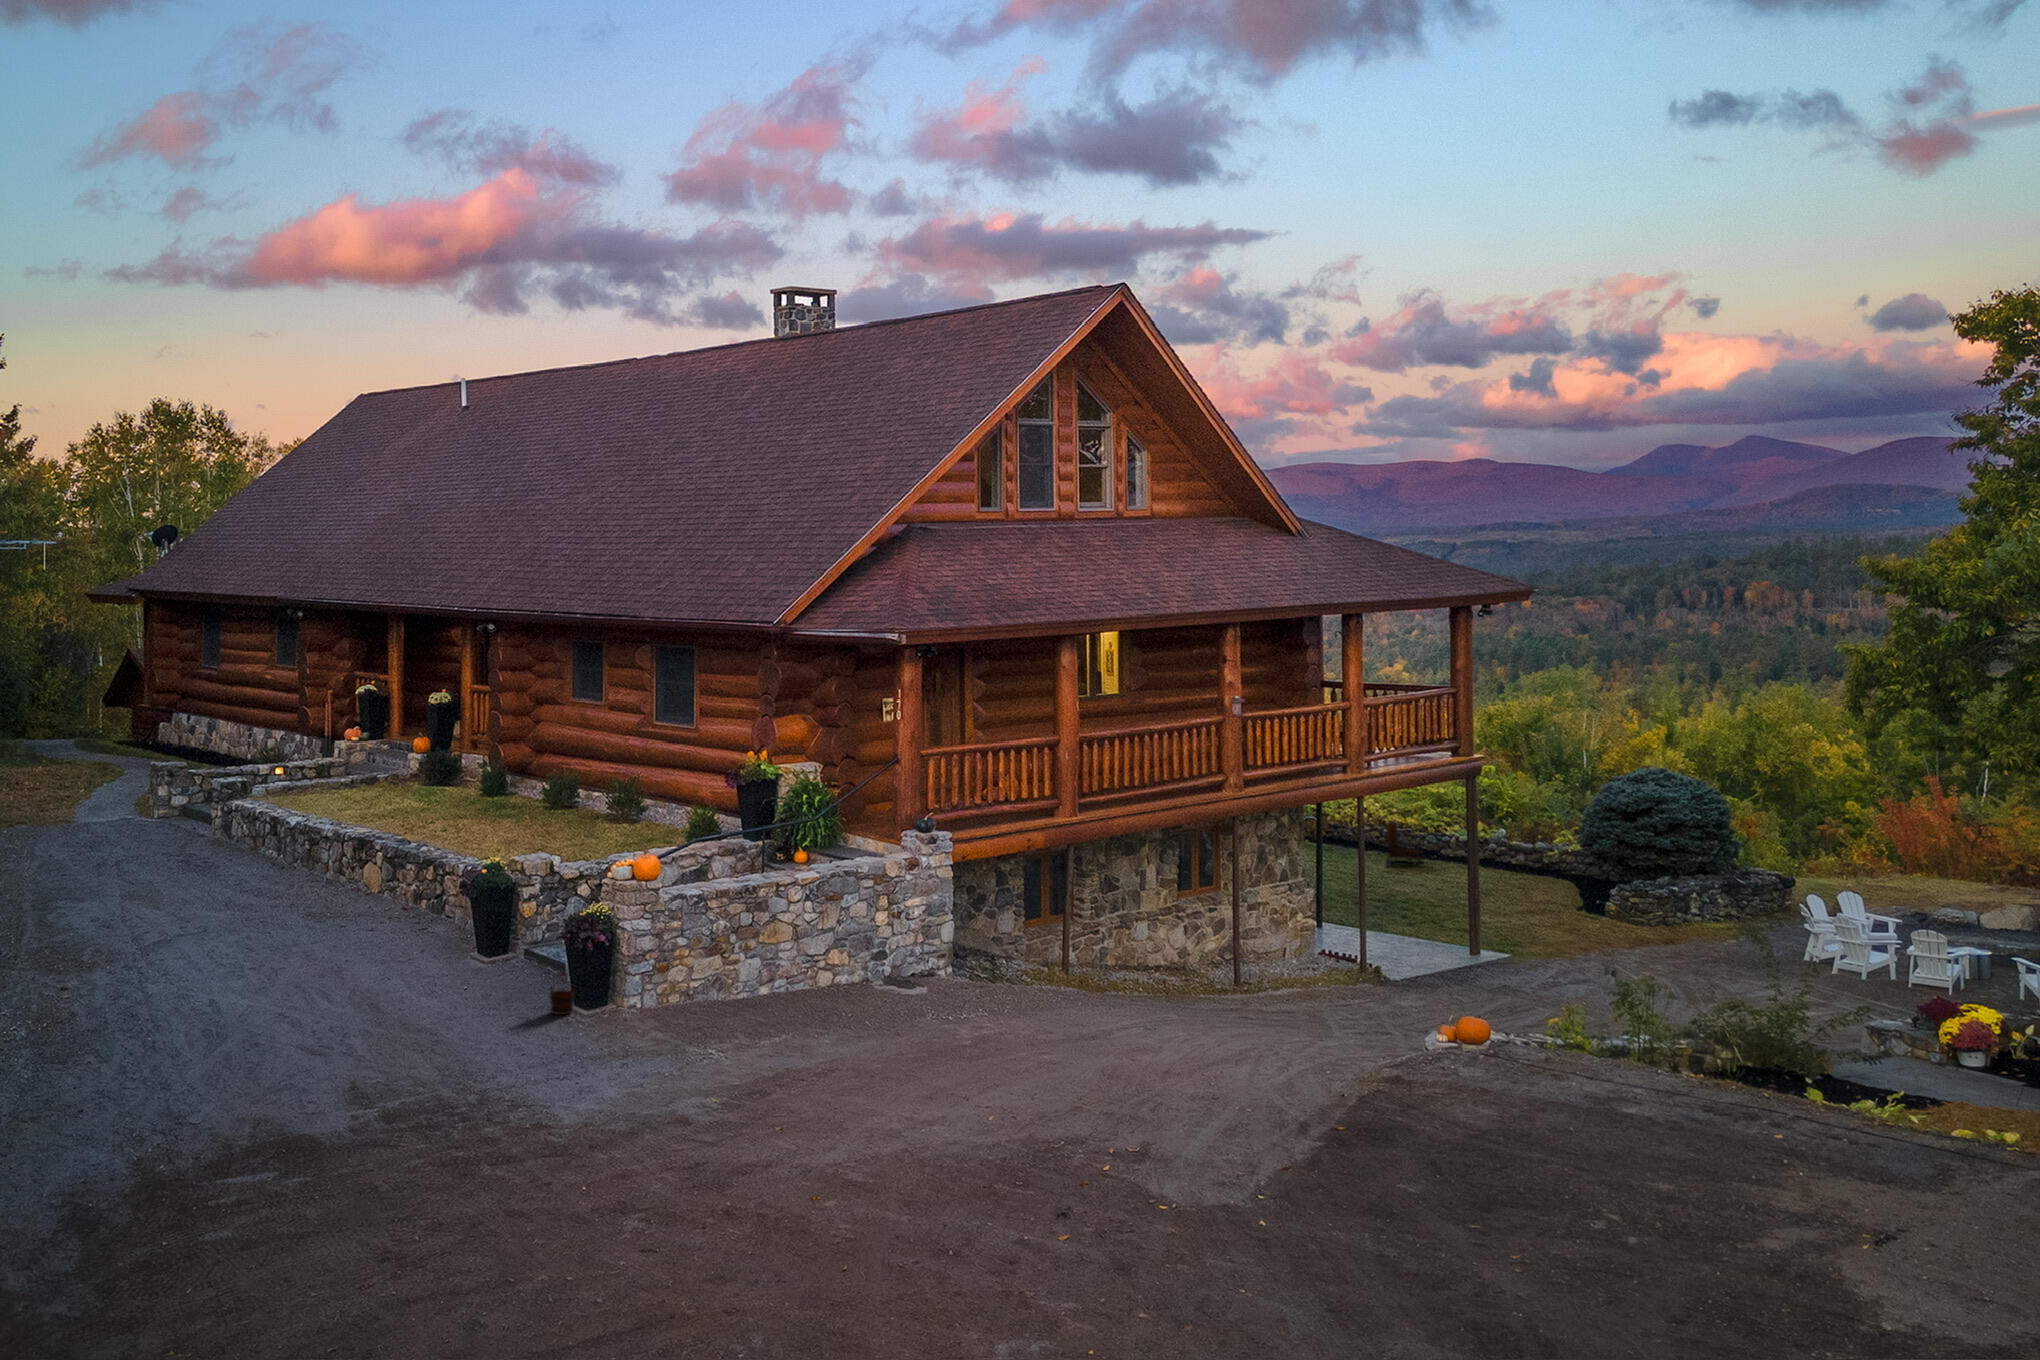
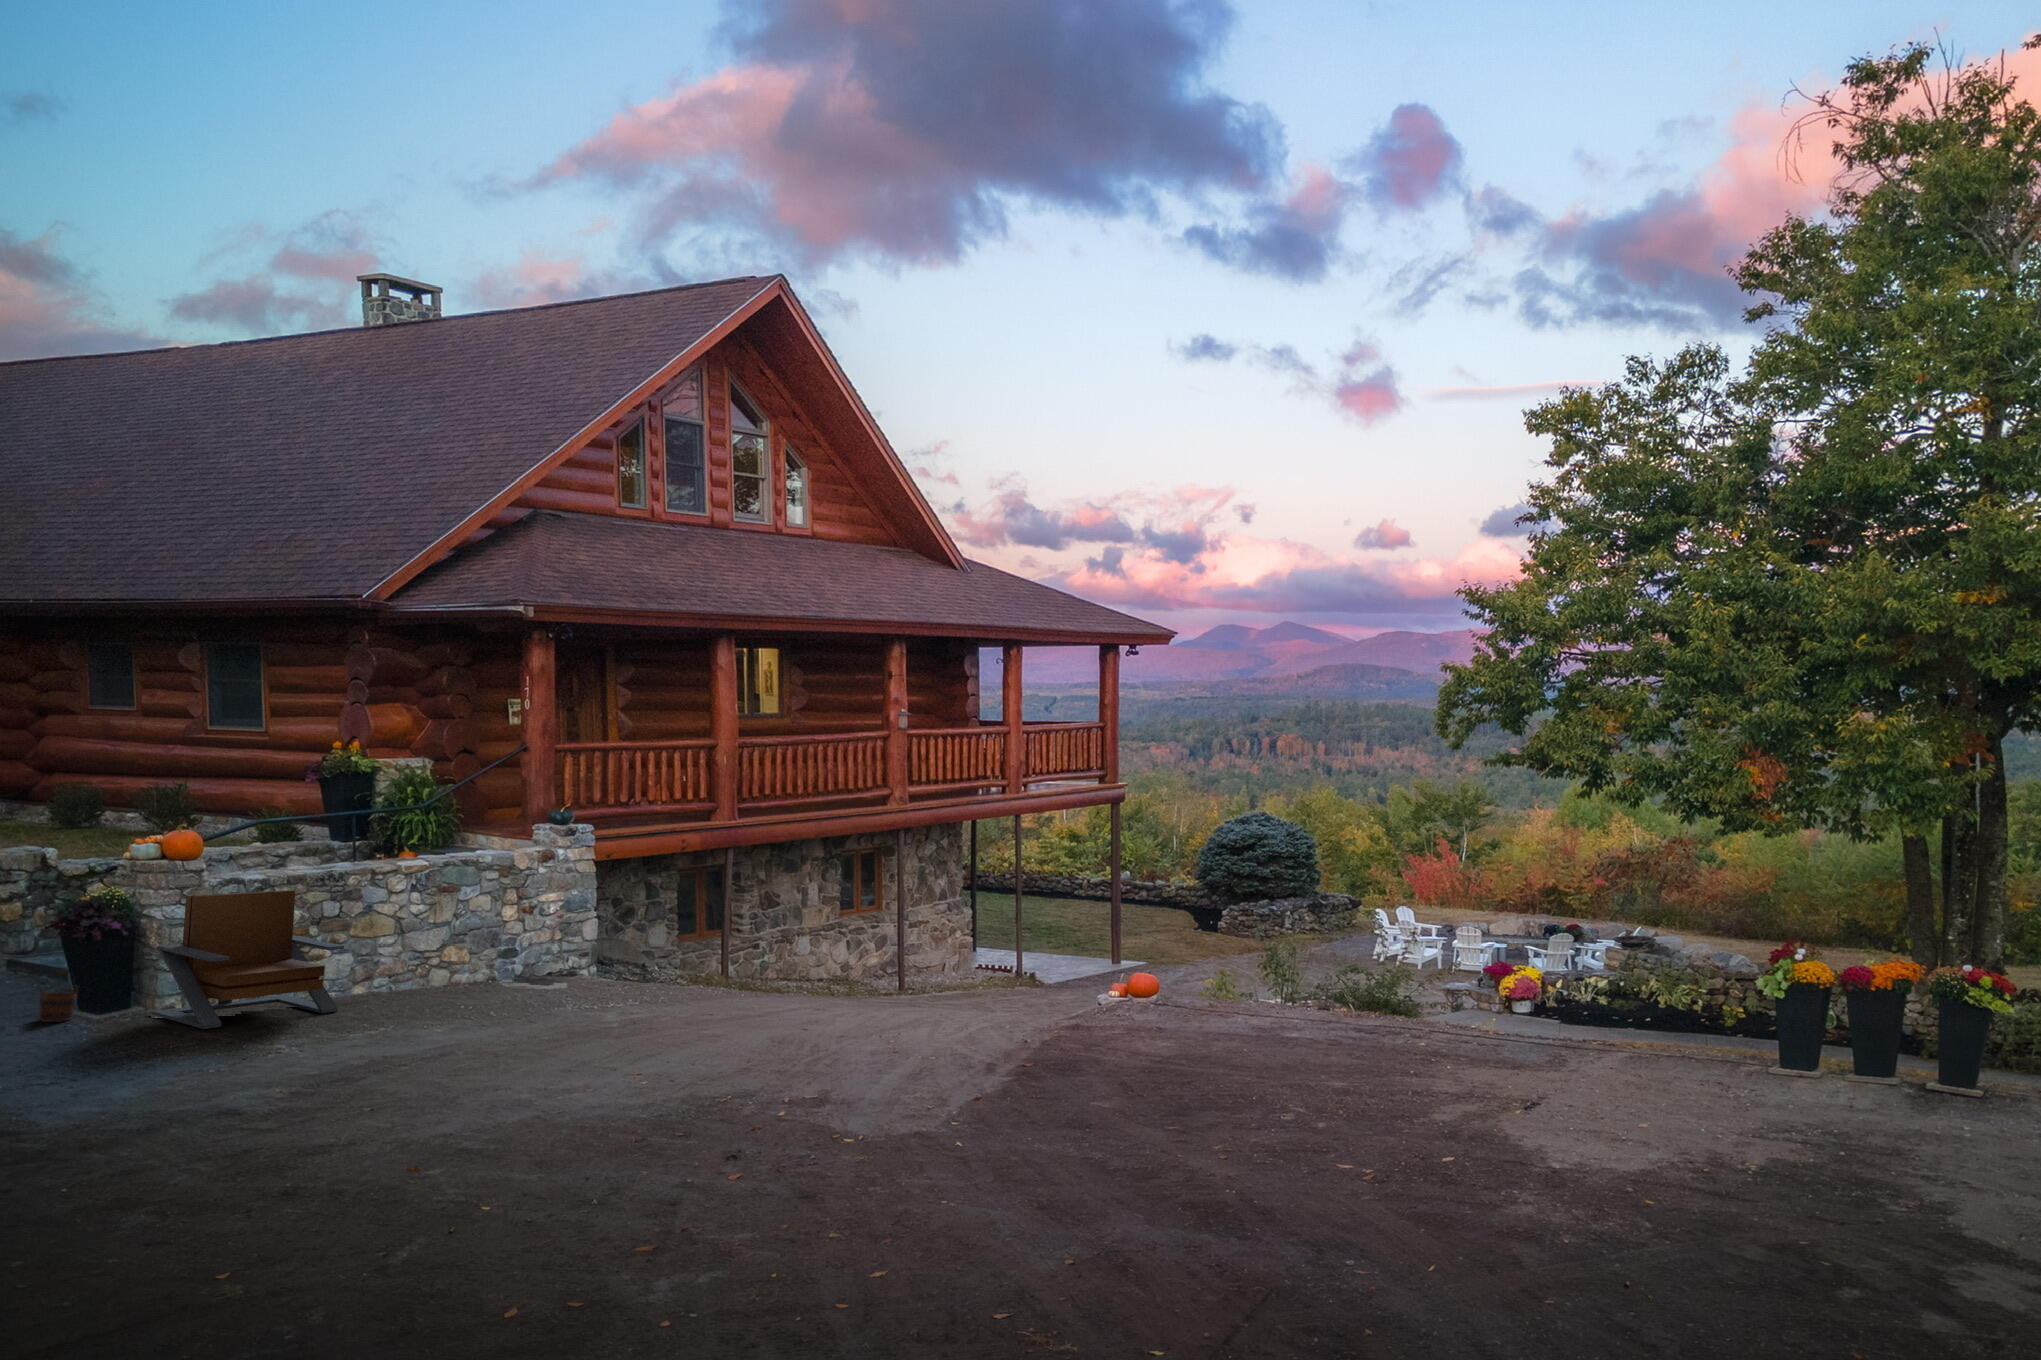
lounge chair: present [1385,821,1422,868] -> present [152,890,344,1029]

